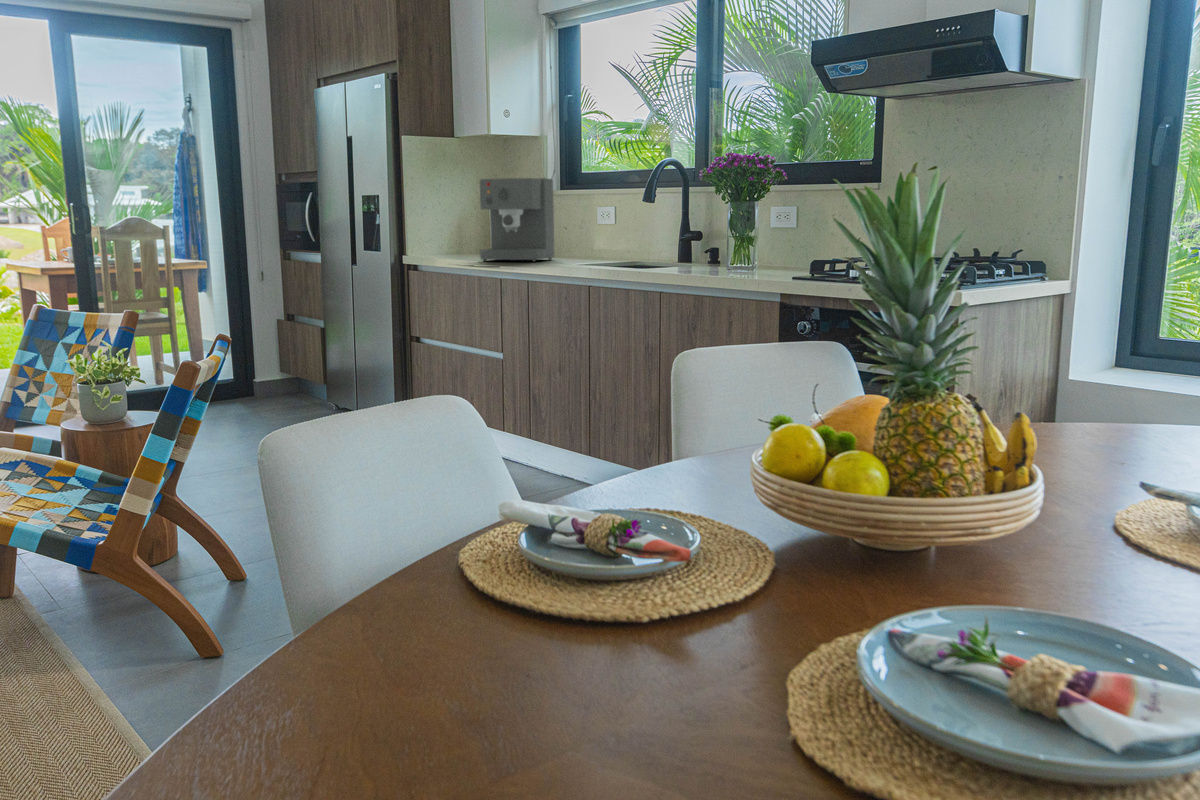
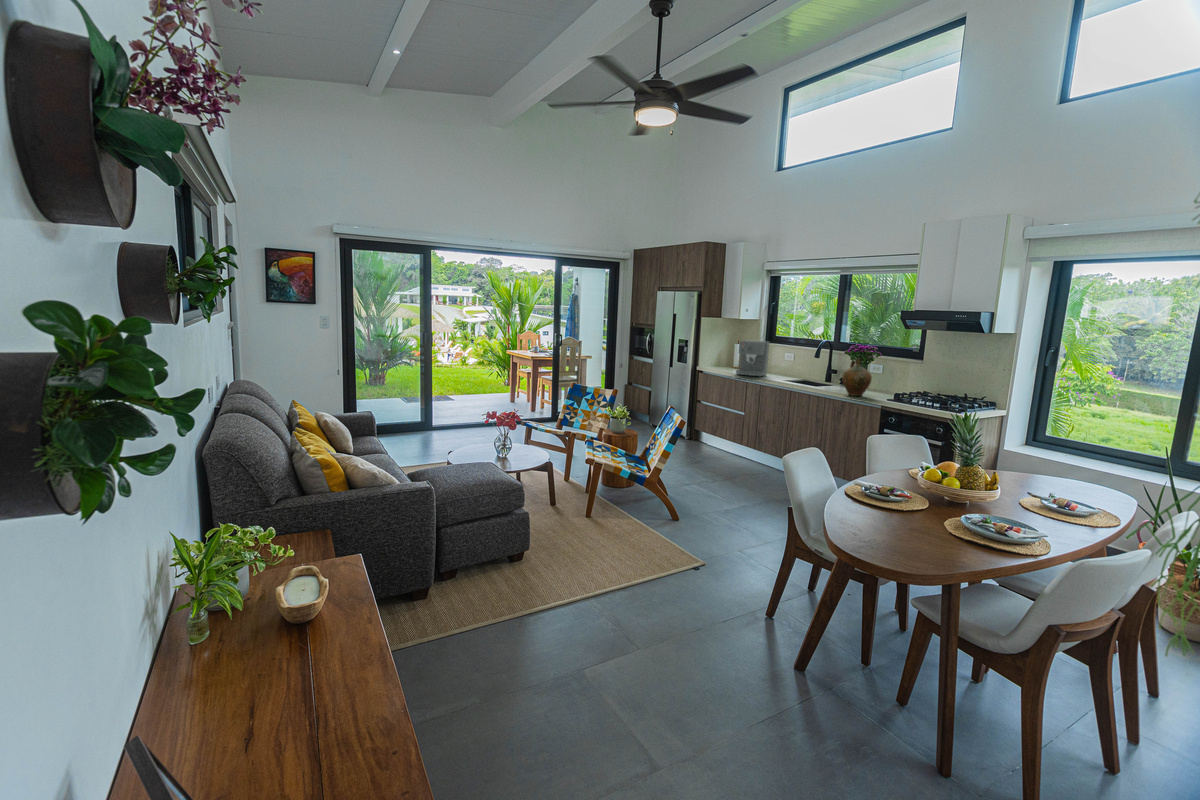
ceramic jug: none [699,182,764,277] -> present [842,358,872,396]

